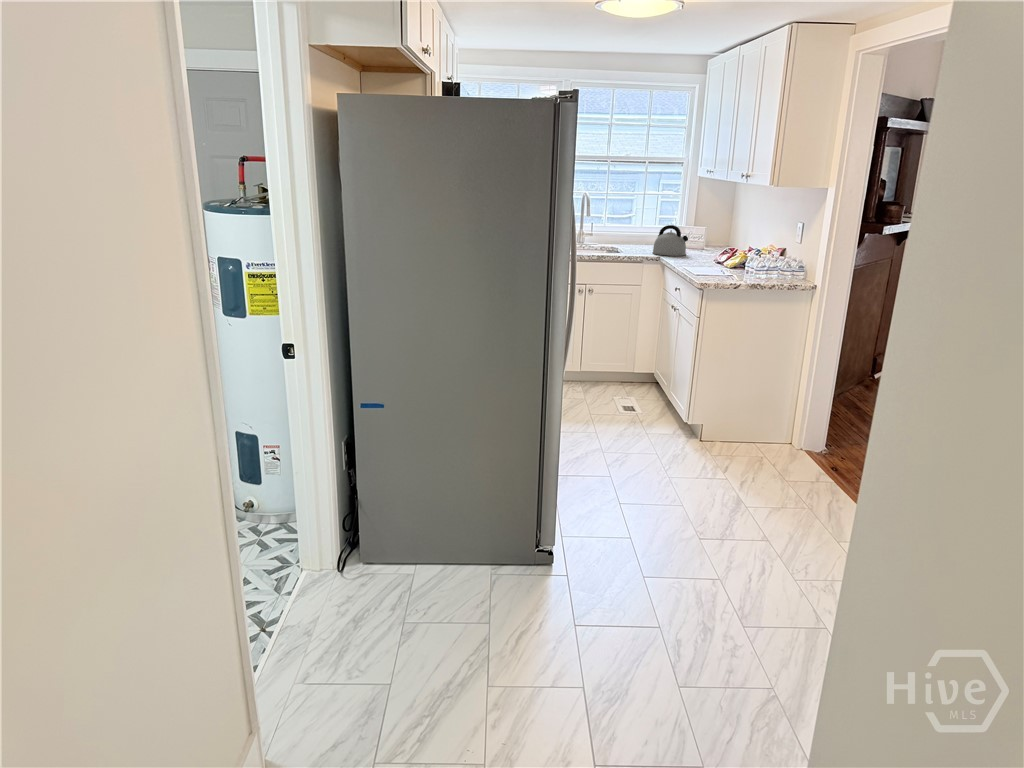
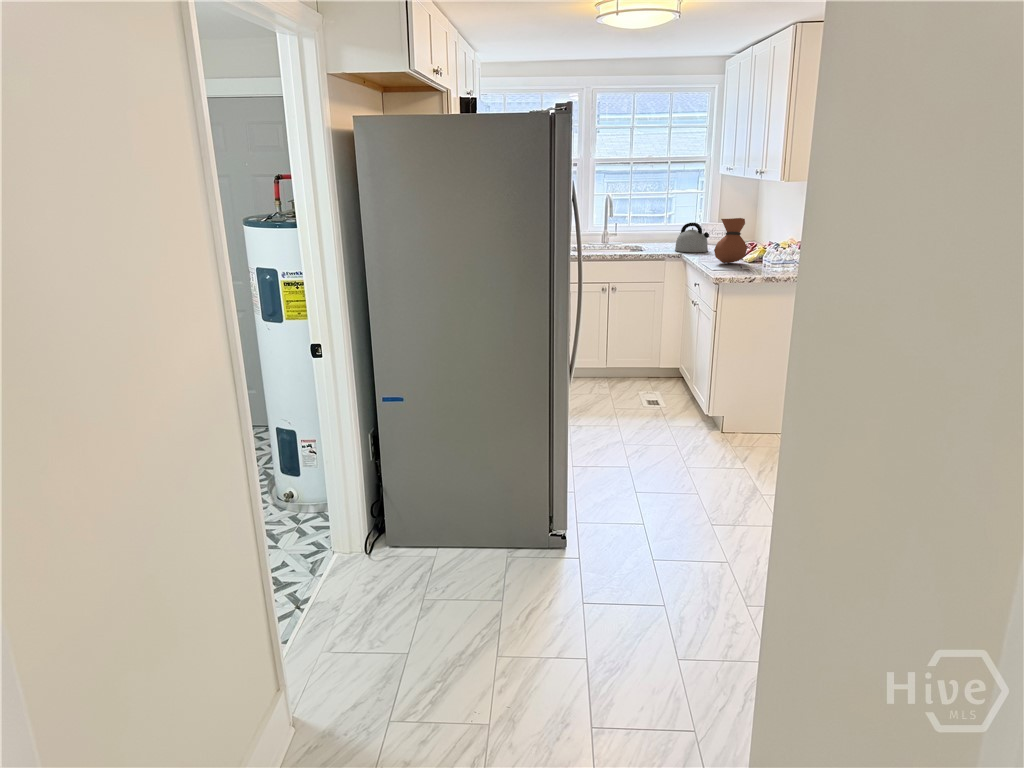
vase: none [696,222,730,268] -> present [714,218,747,263]

